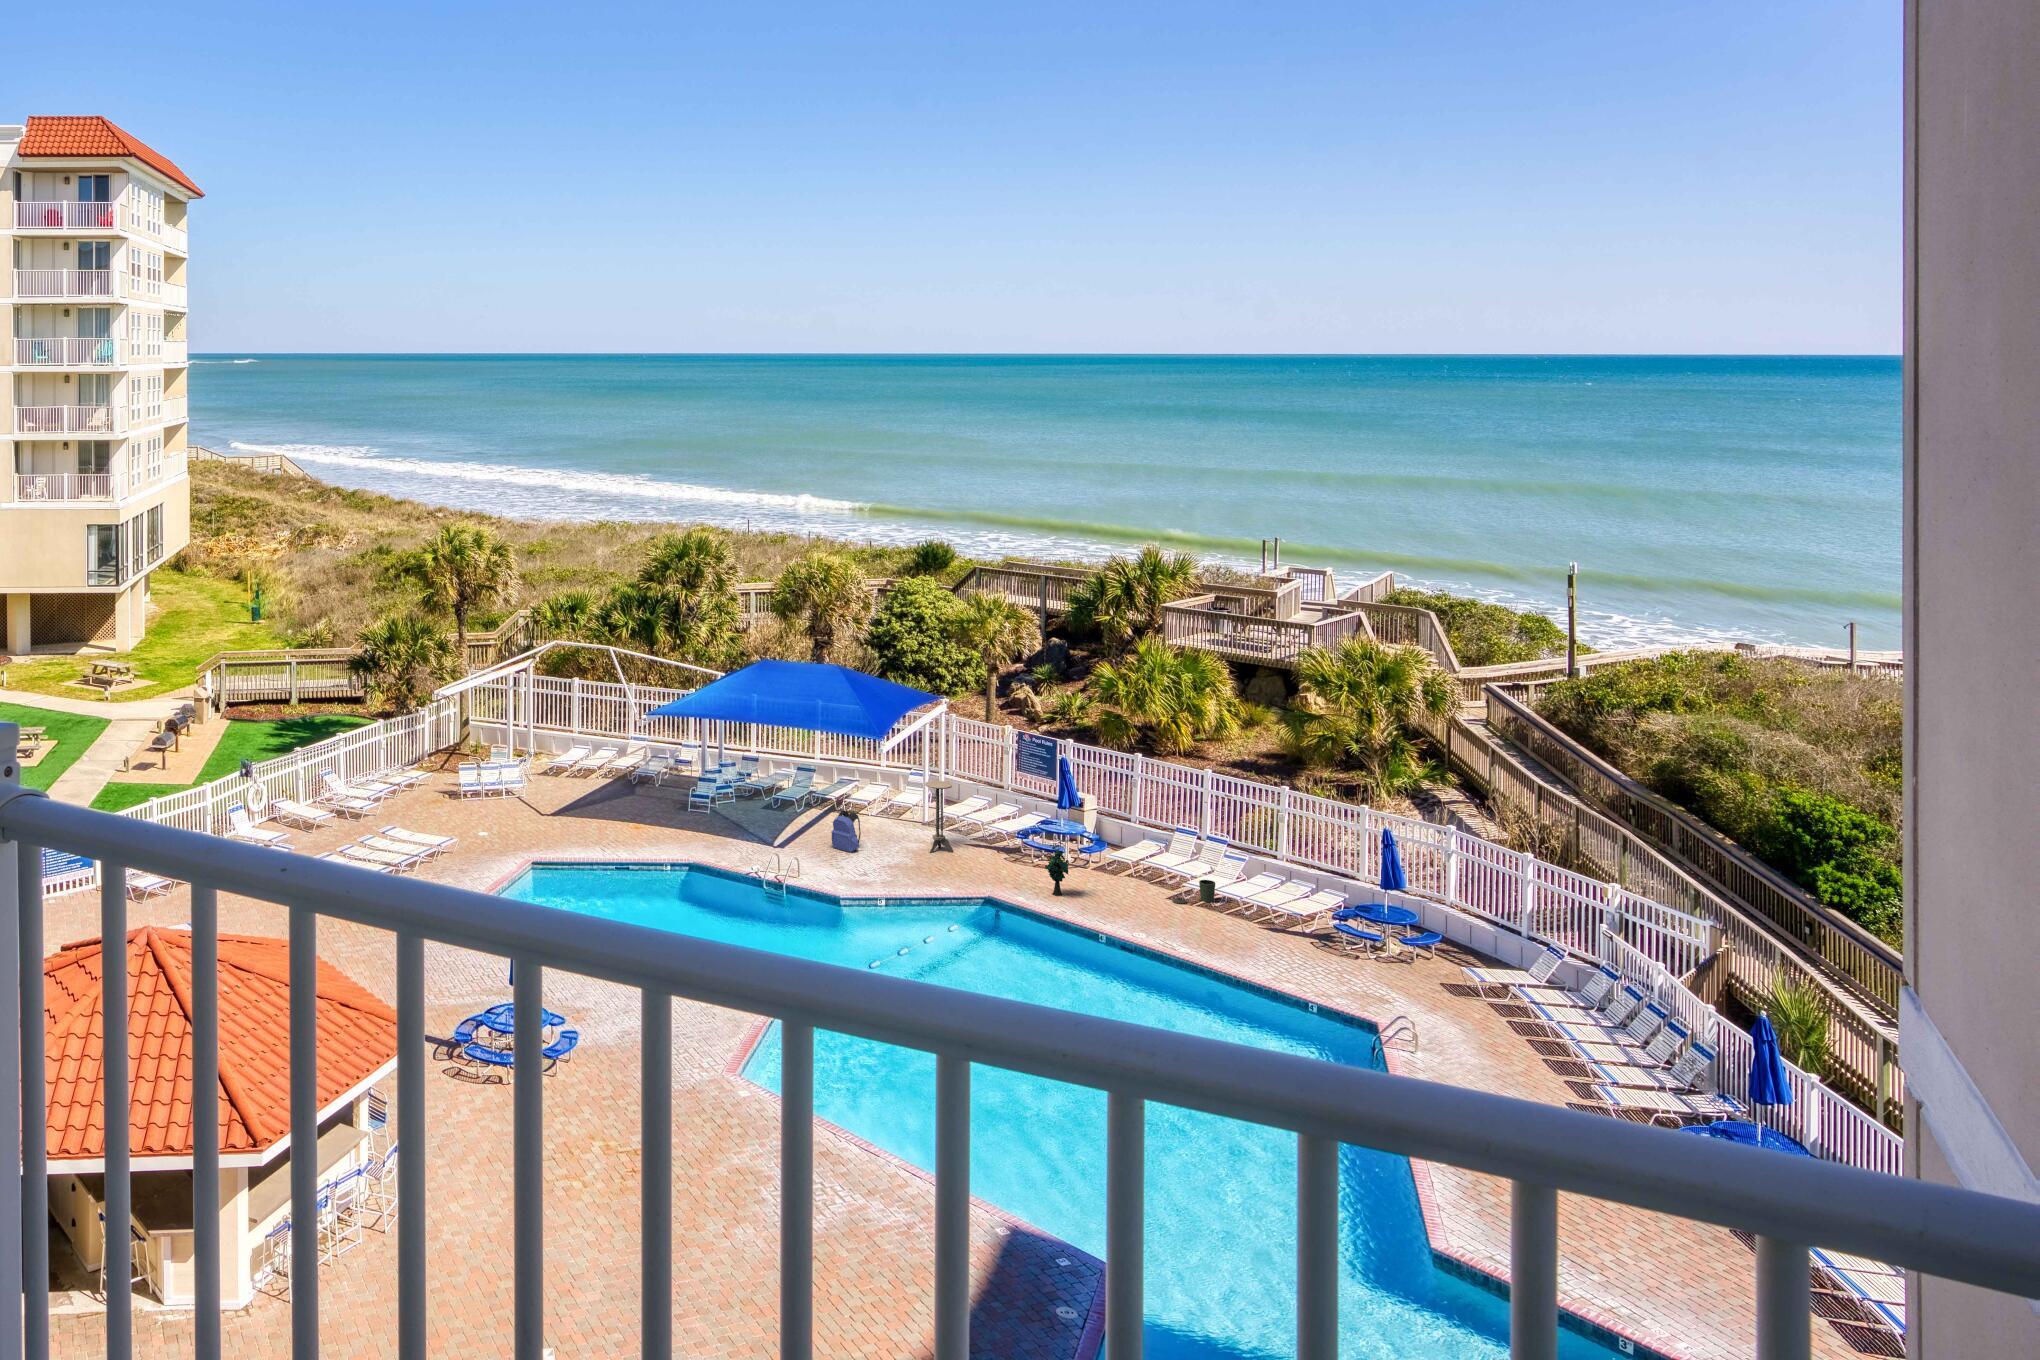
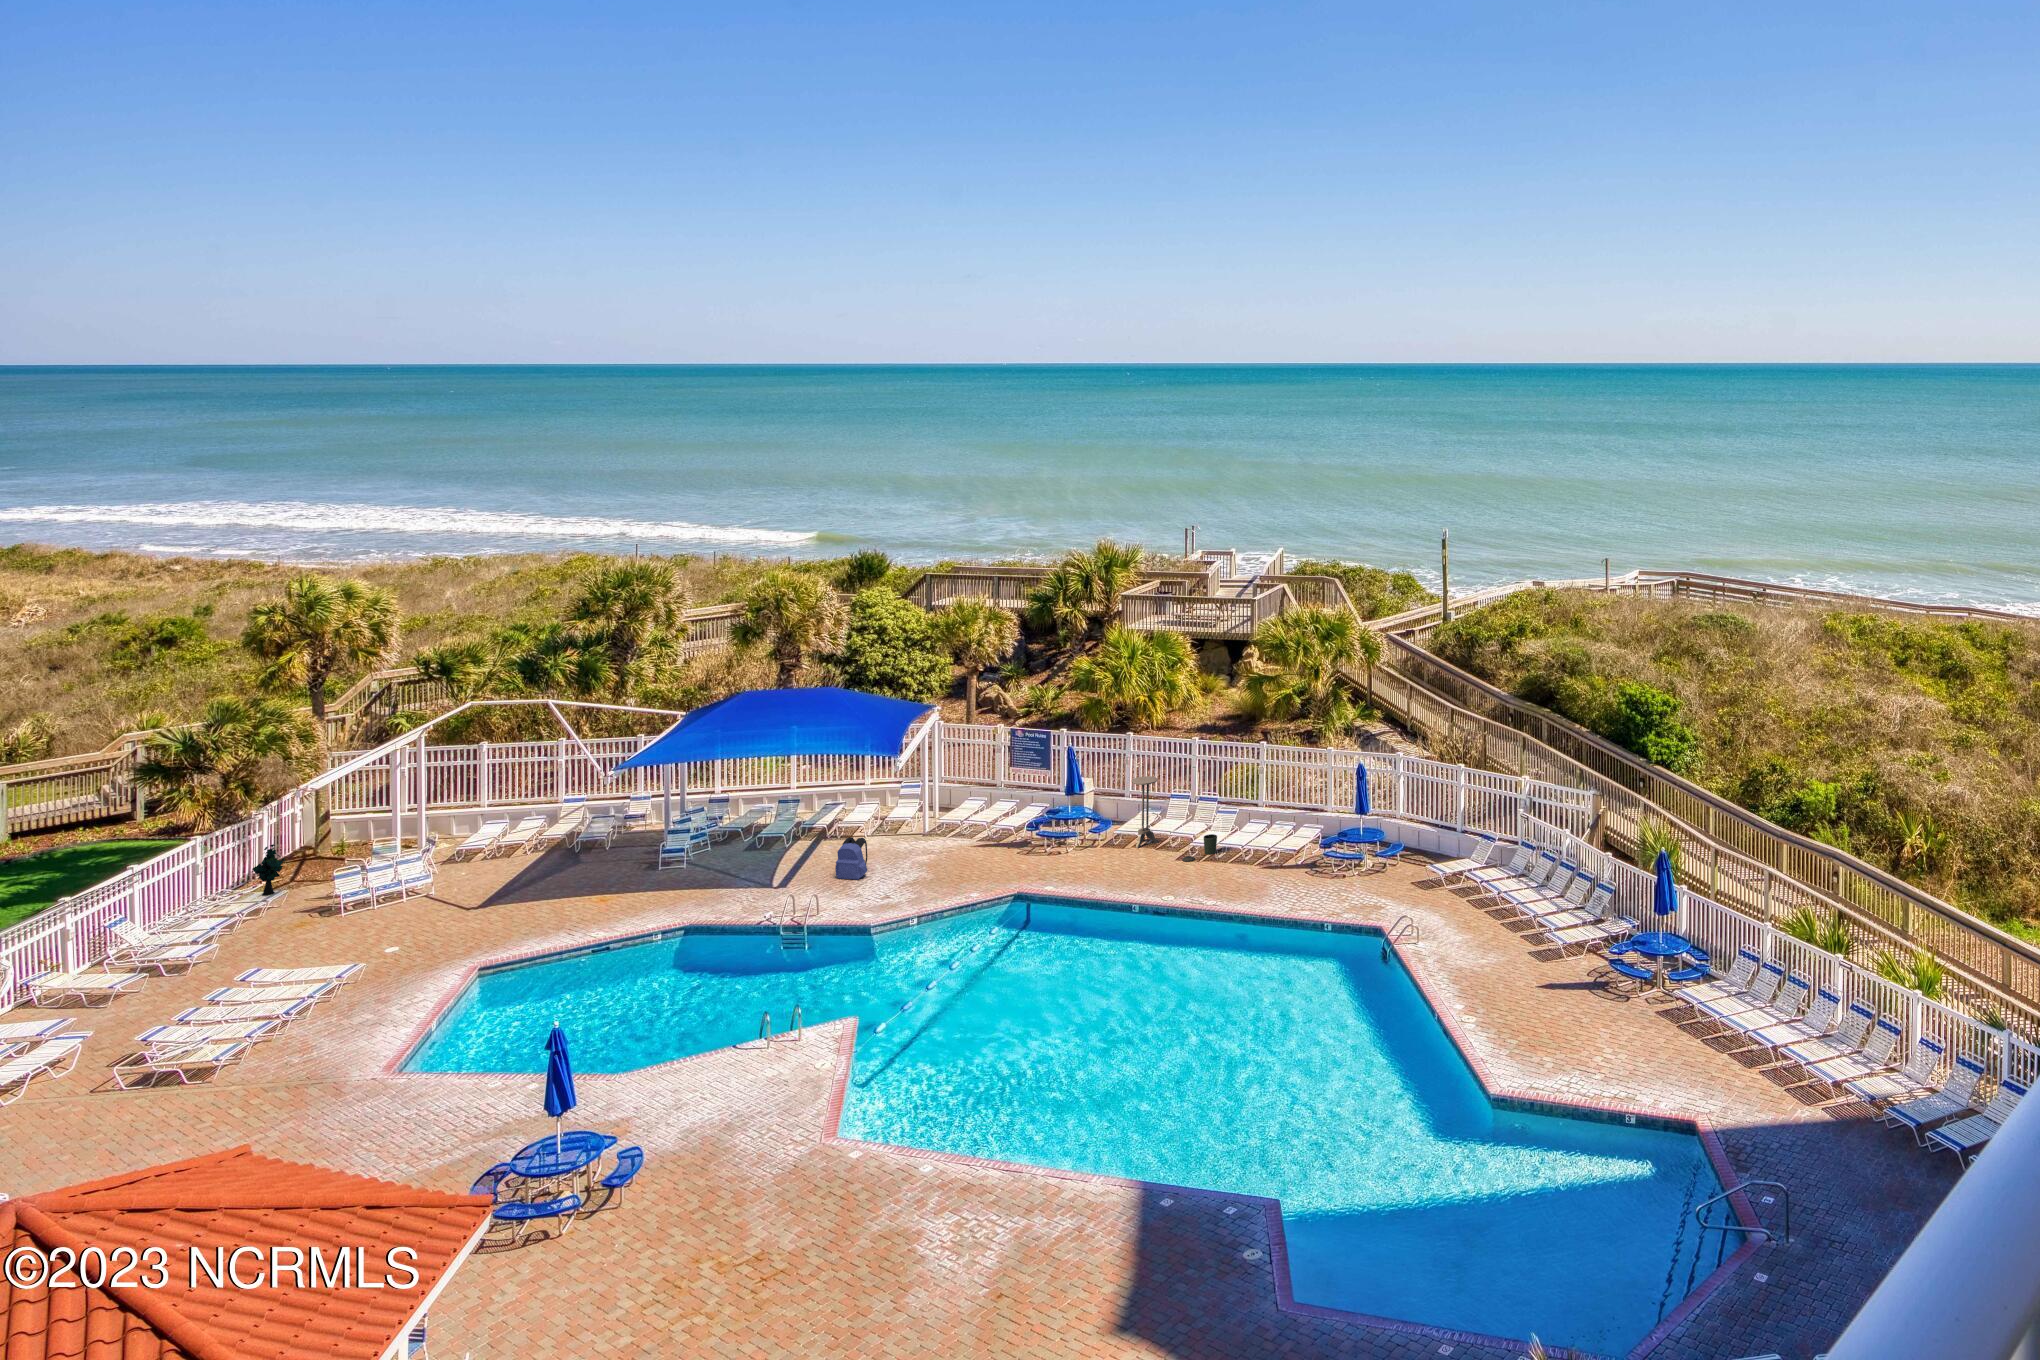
side table: present [925,781,953,853] -> present [1132,776,1158,848]
decorative plant: present [1045,845,1068,896] -> present [252,844,285,896]

